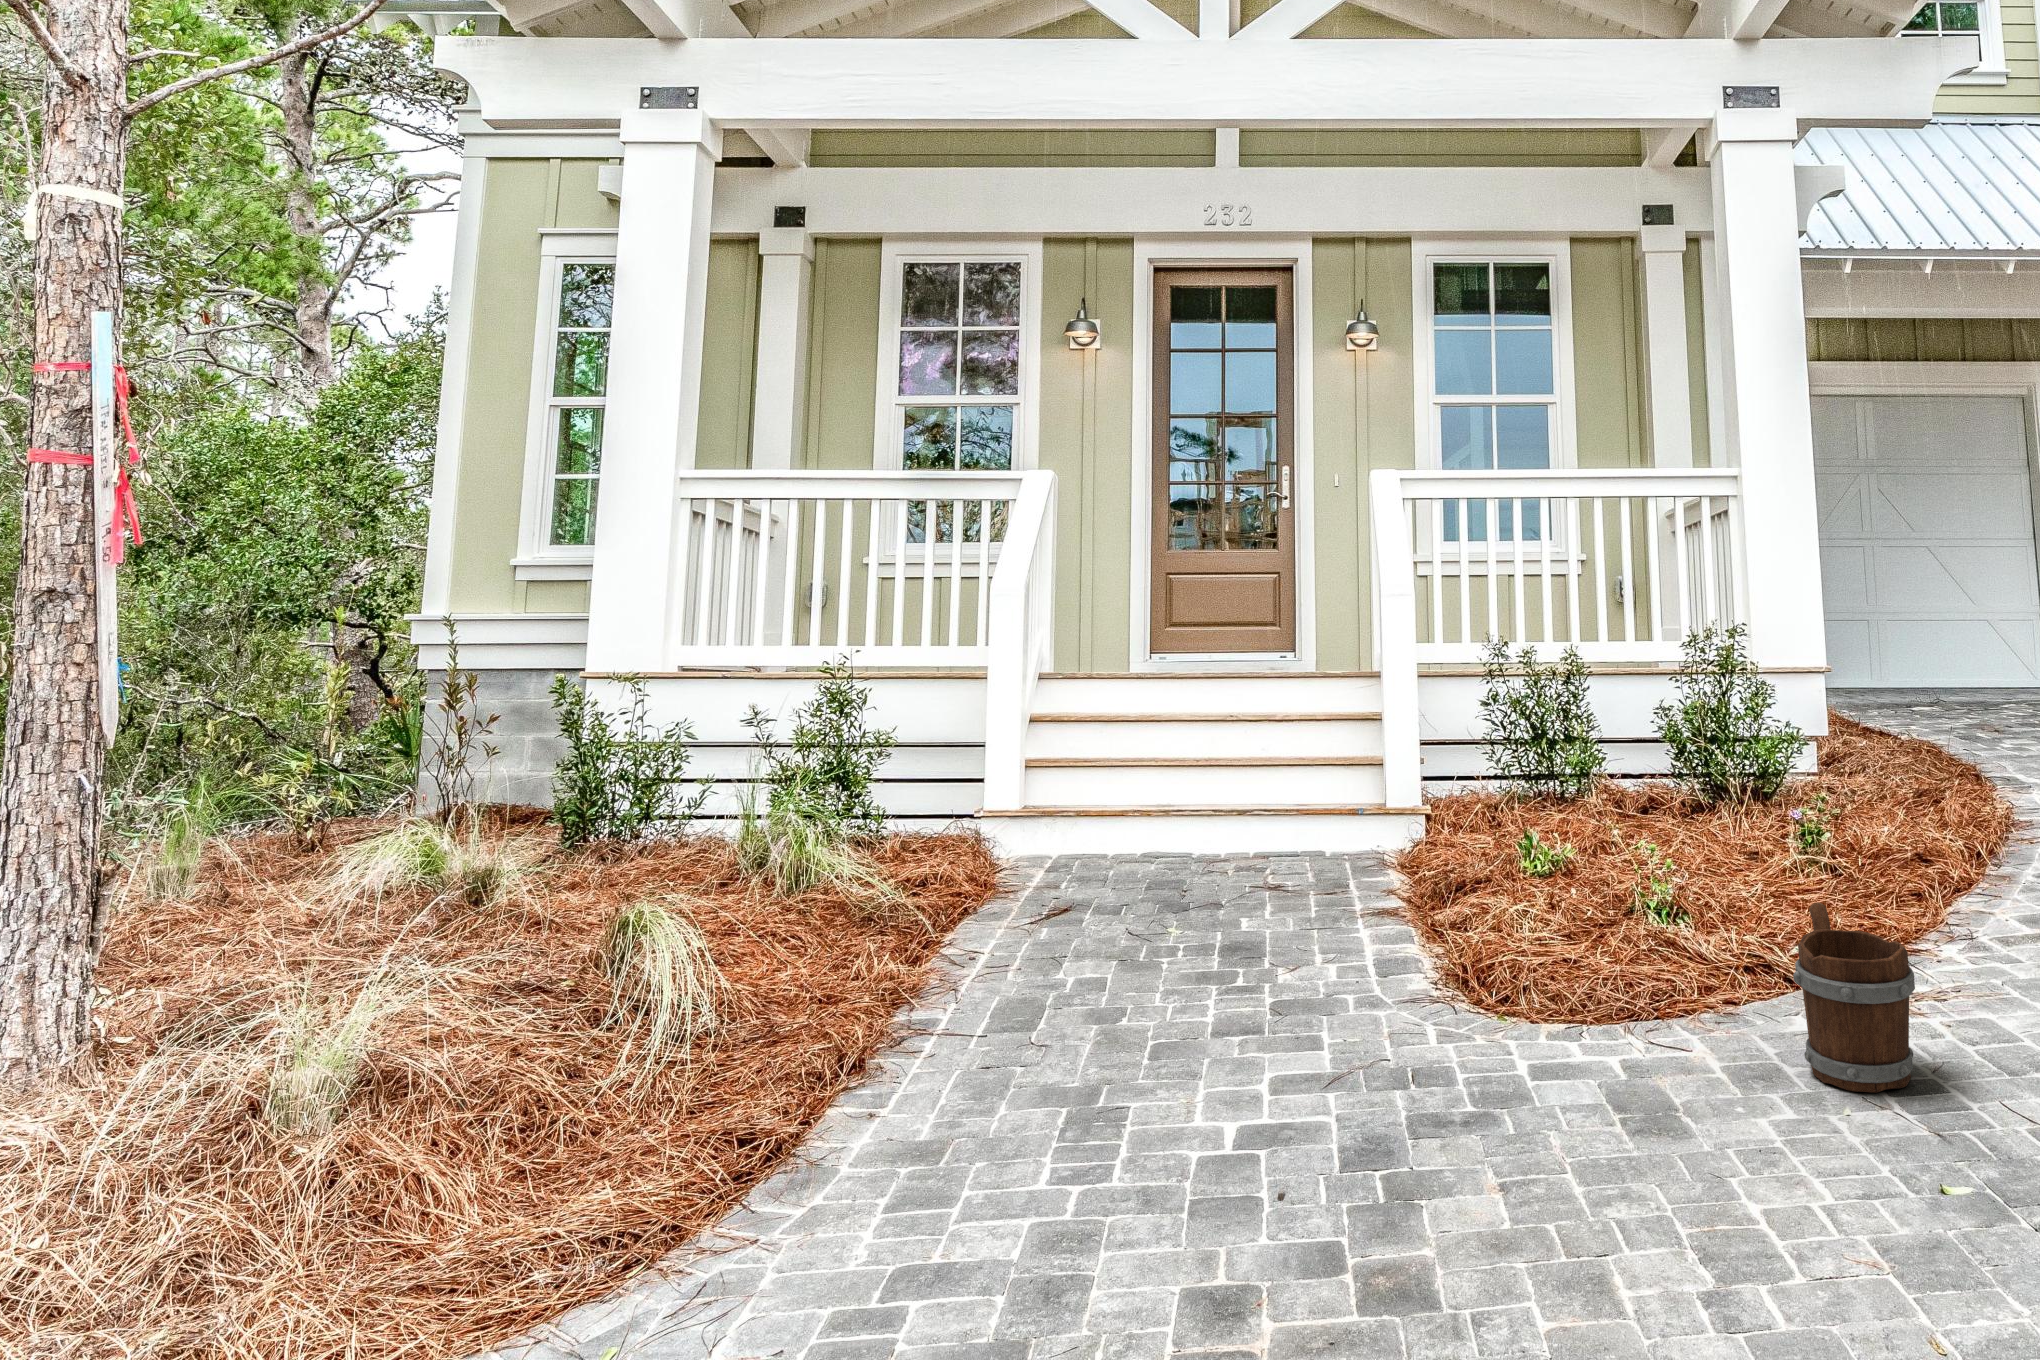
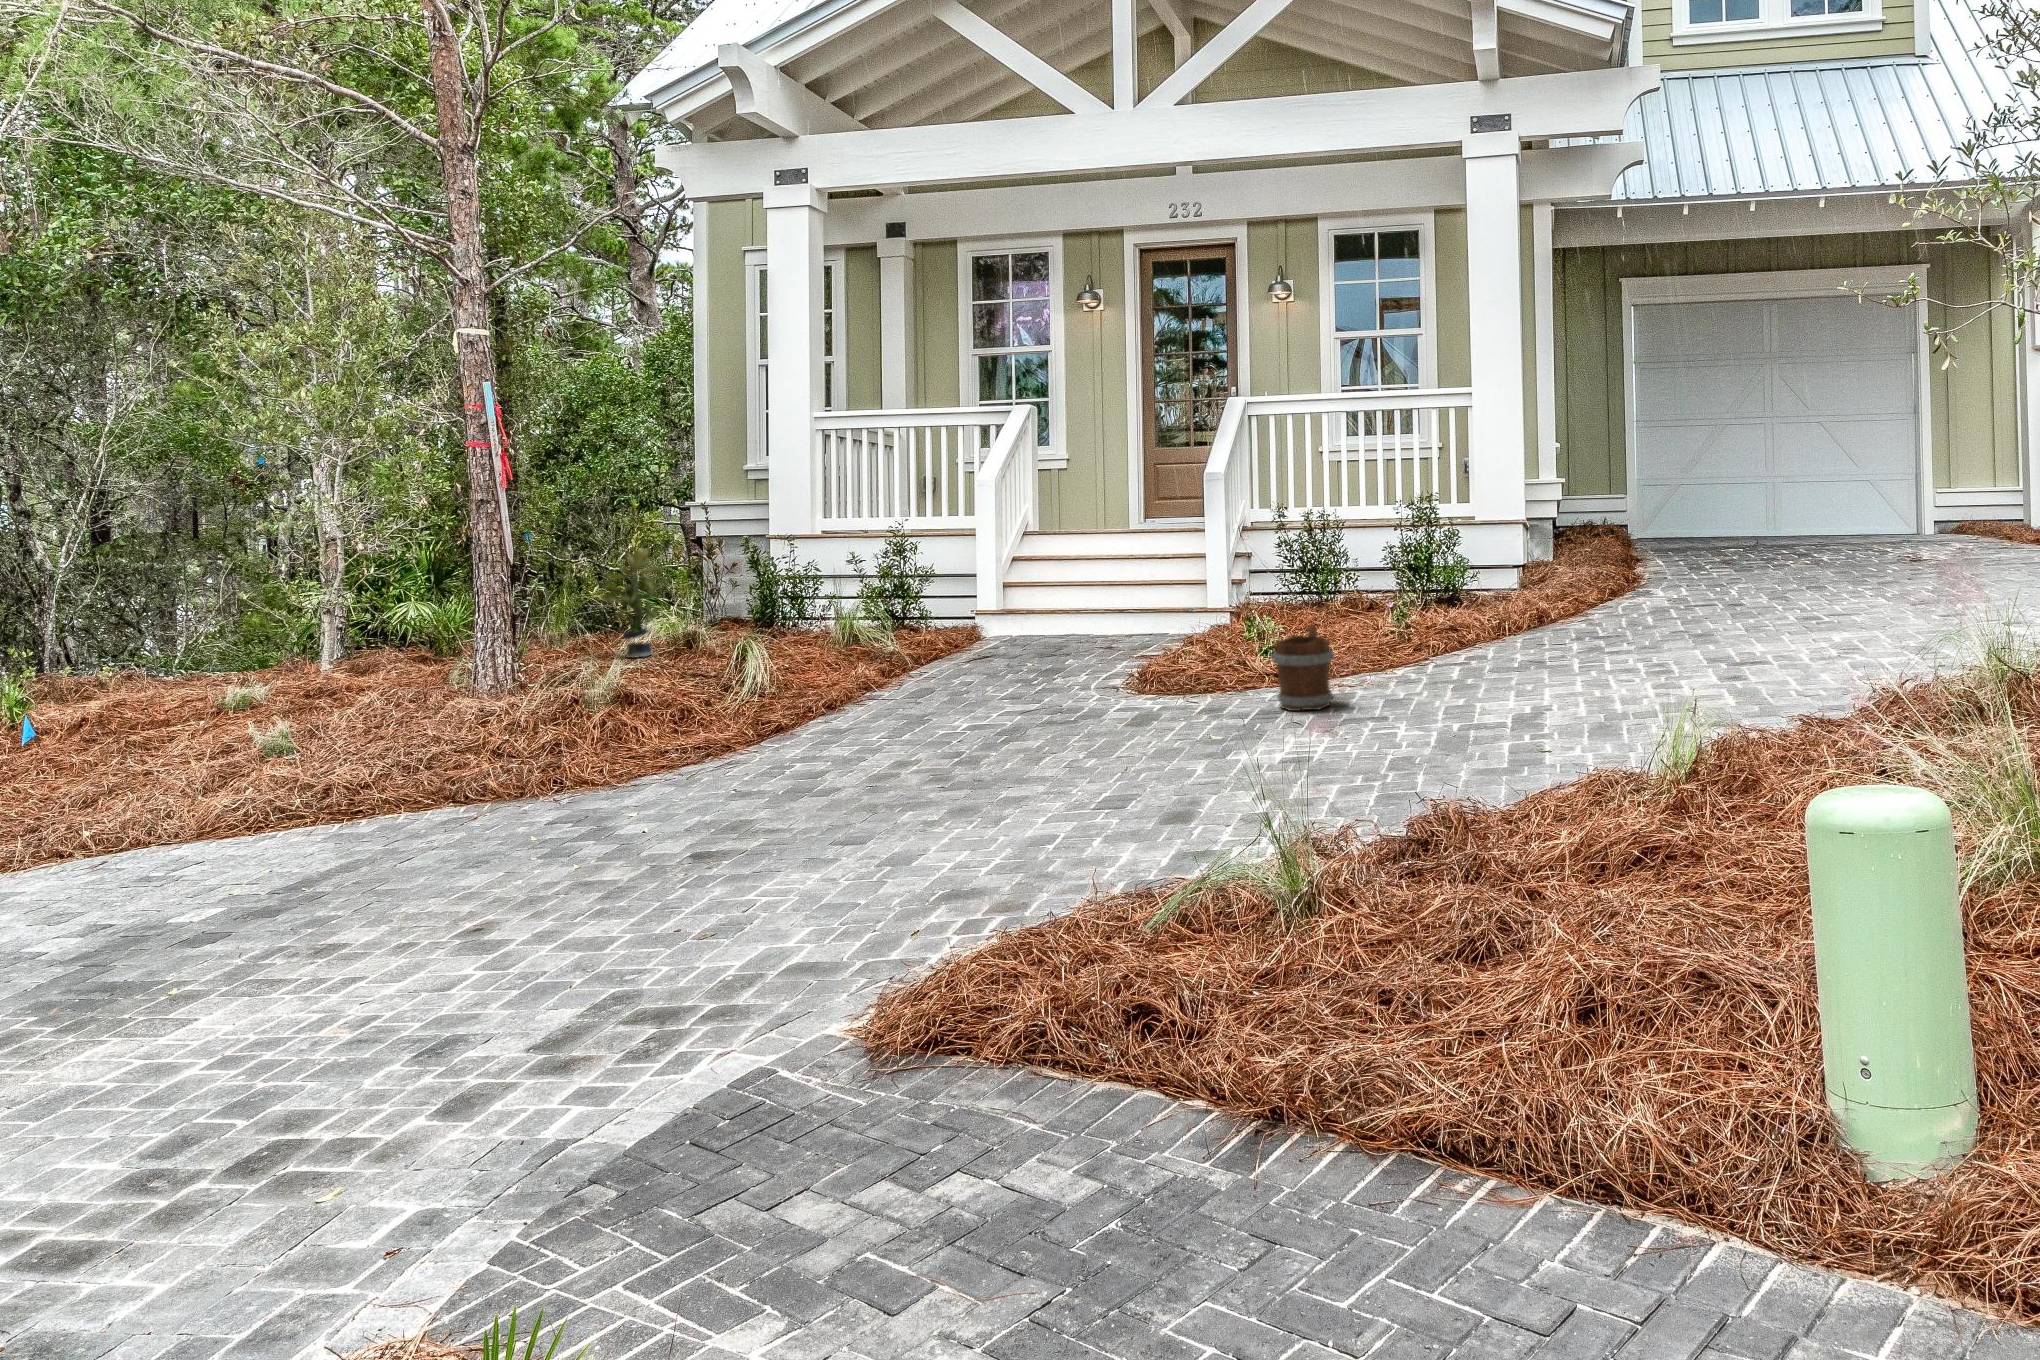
potted plant: none [282,721,425,945] -> present [601,548,663,658]

